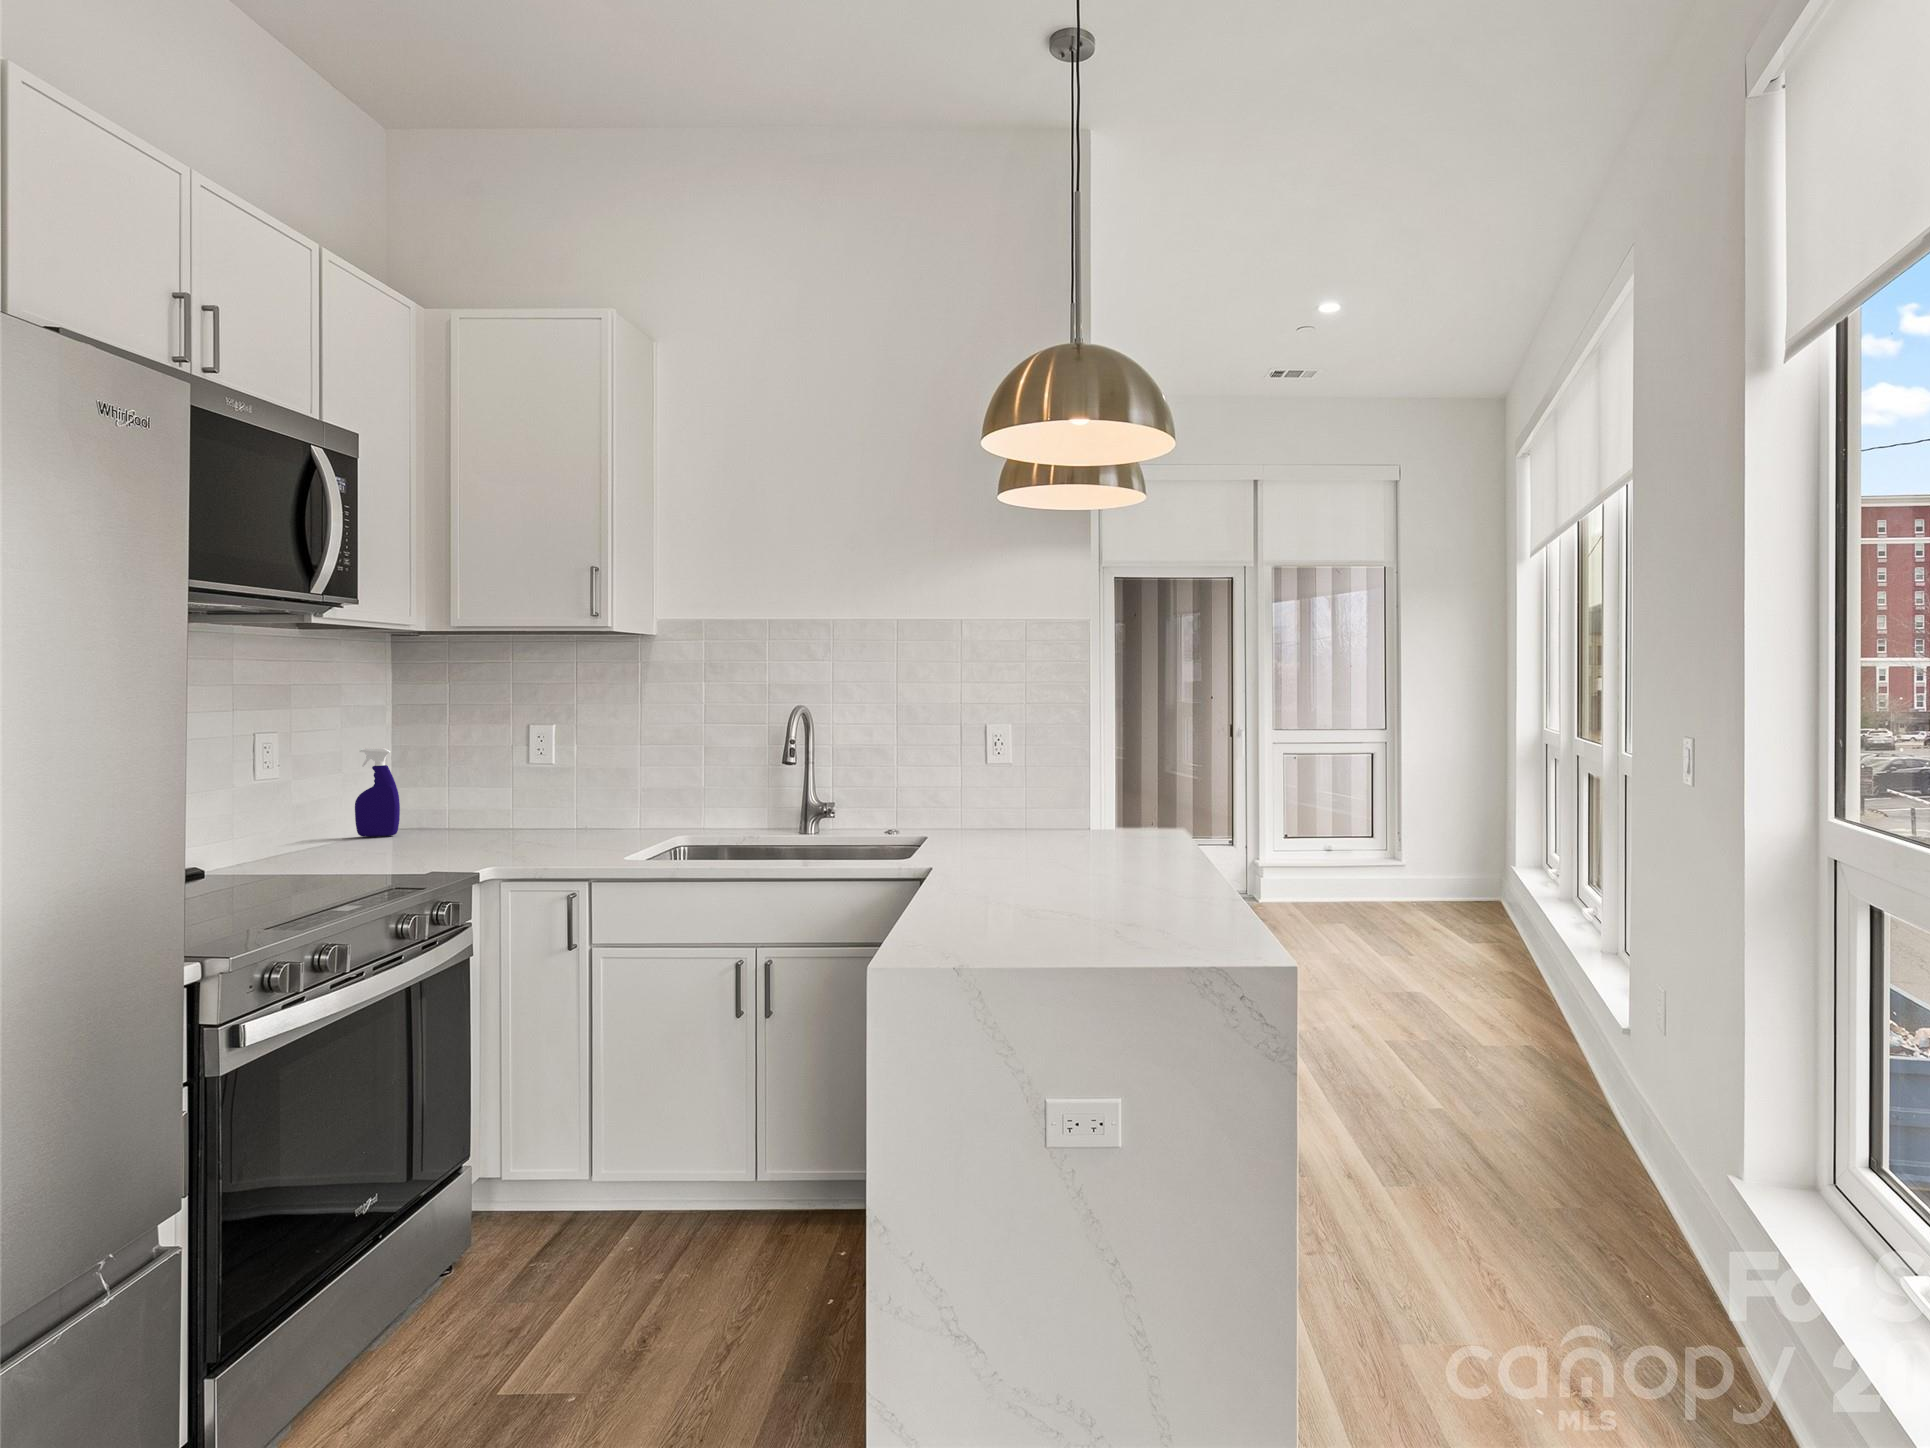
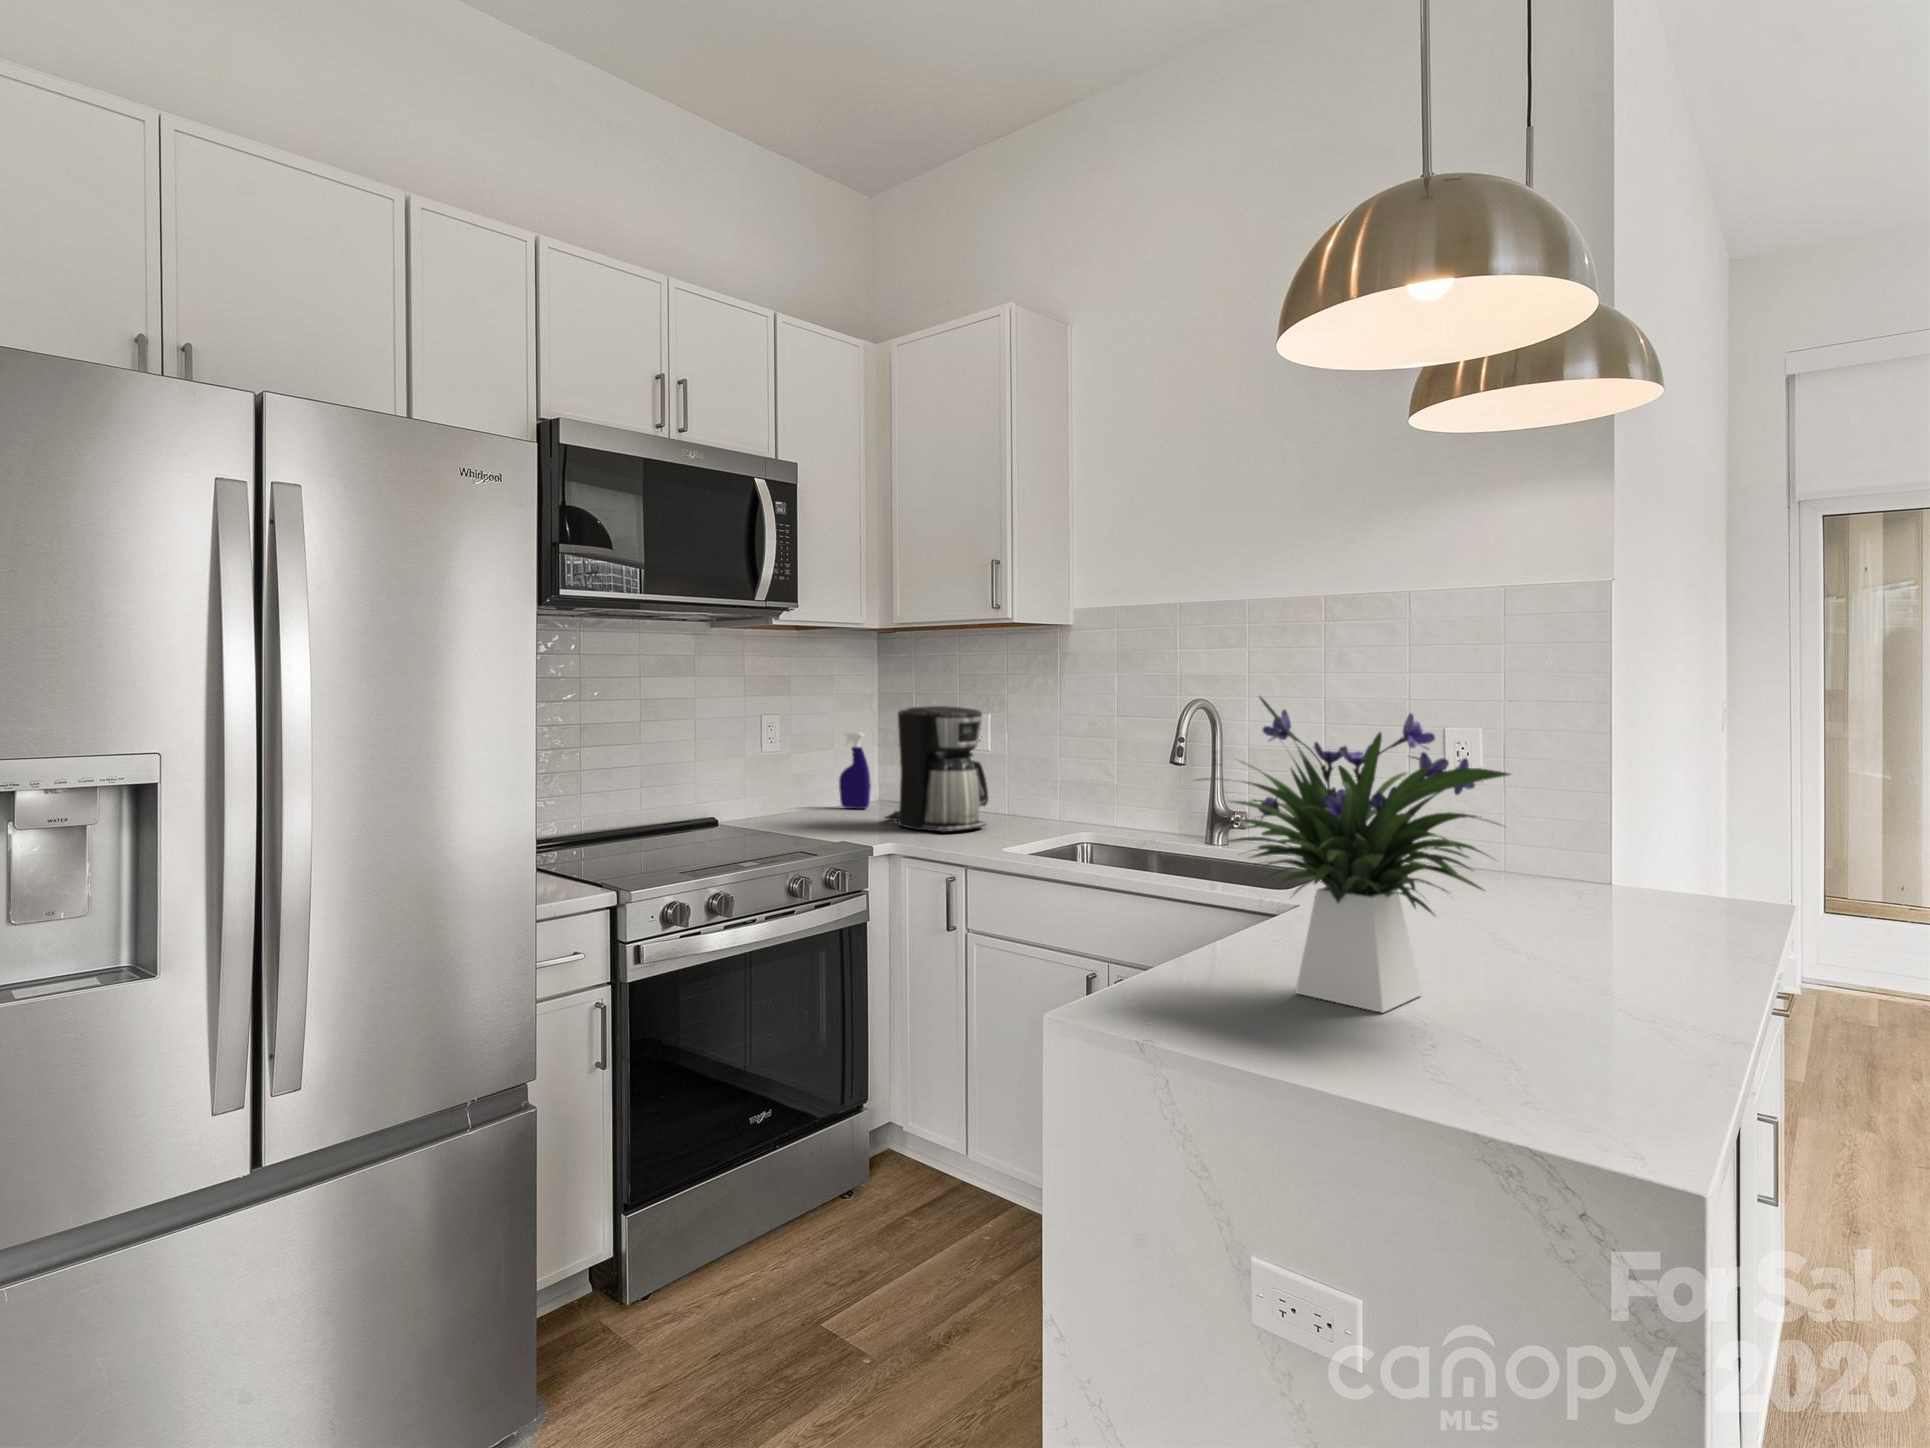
flower arrangement: none [978,697,1189,931] -> present [1198,697,1511,1013]
coffee maker: none [442,716,575,850] -> present [885,706,988,832]

